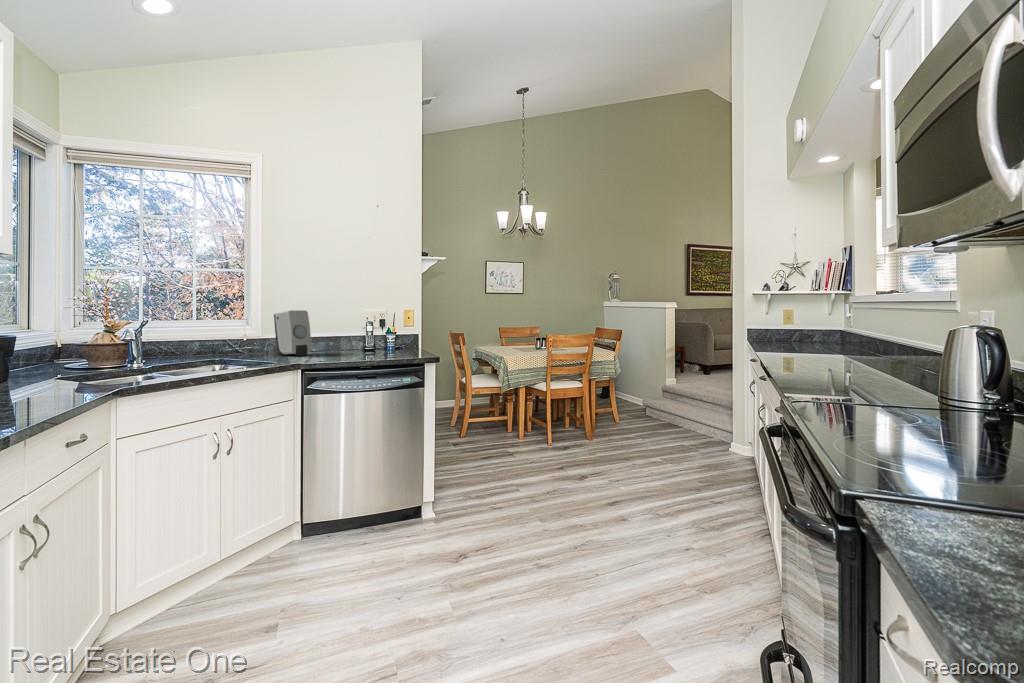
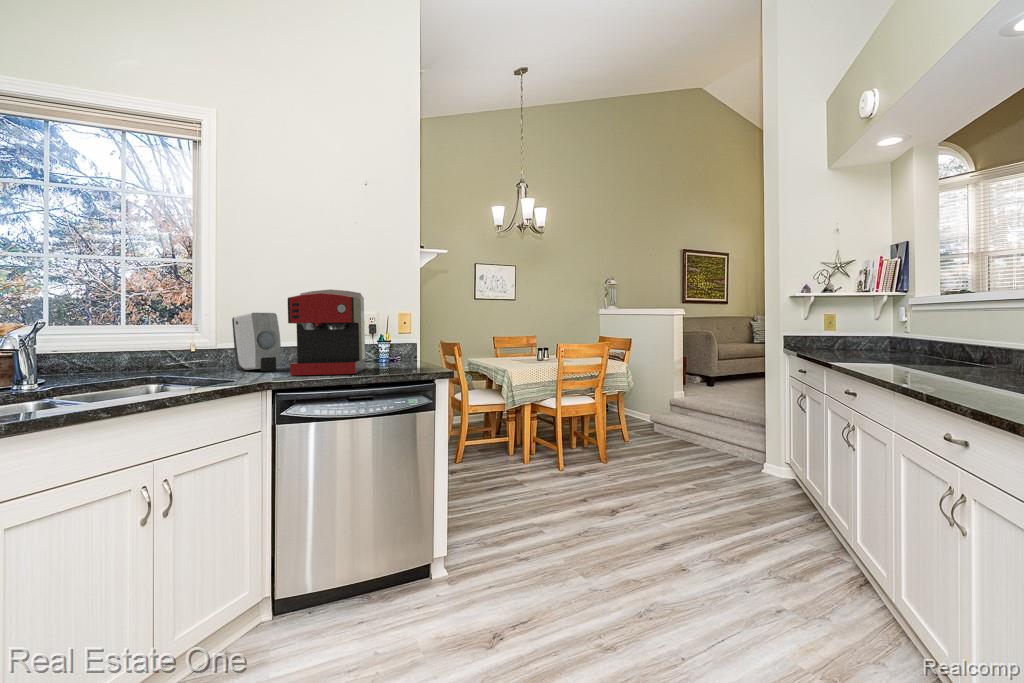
coffee maker: none [316,293,376,359] -> present [288,289,365,376]

